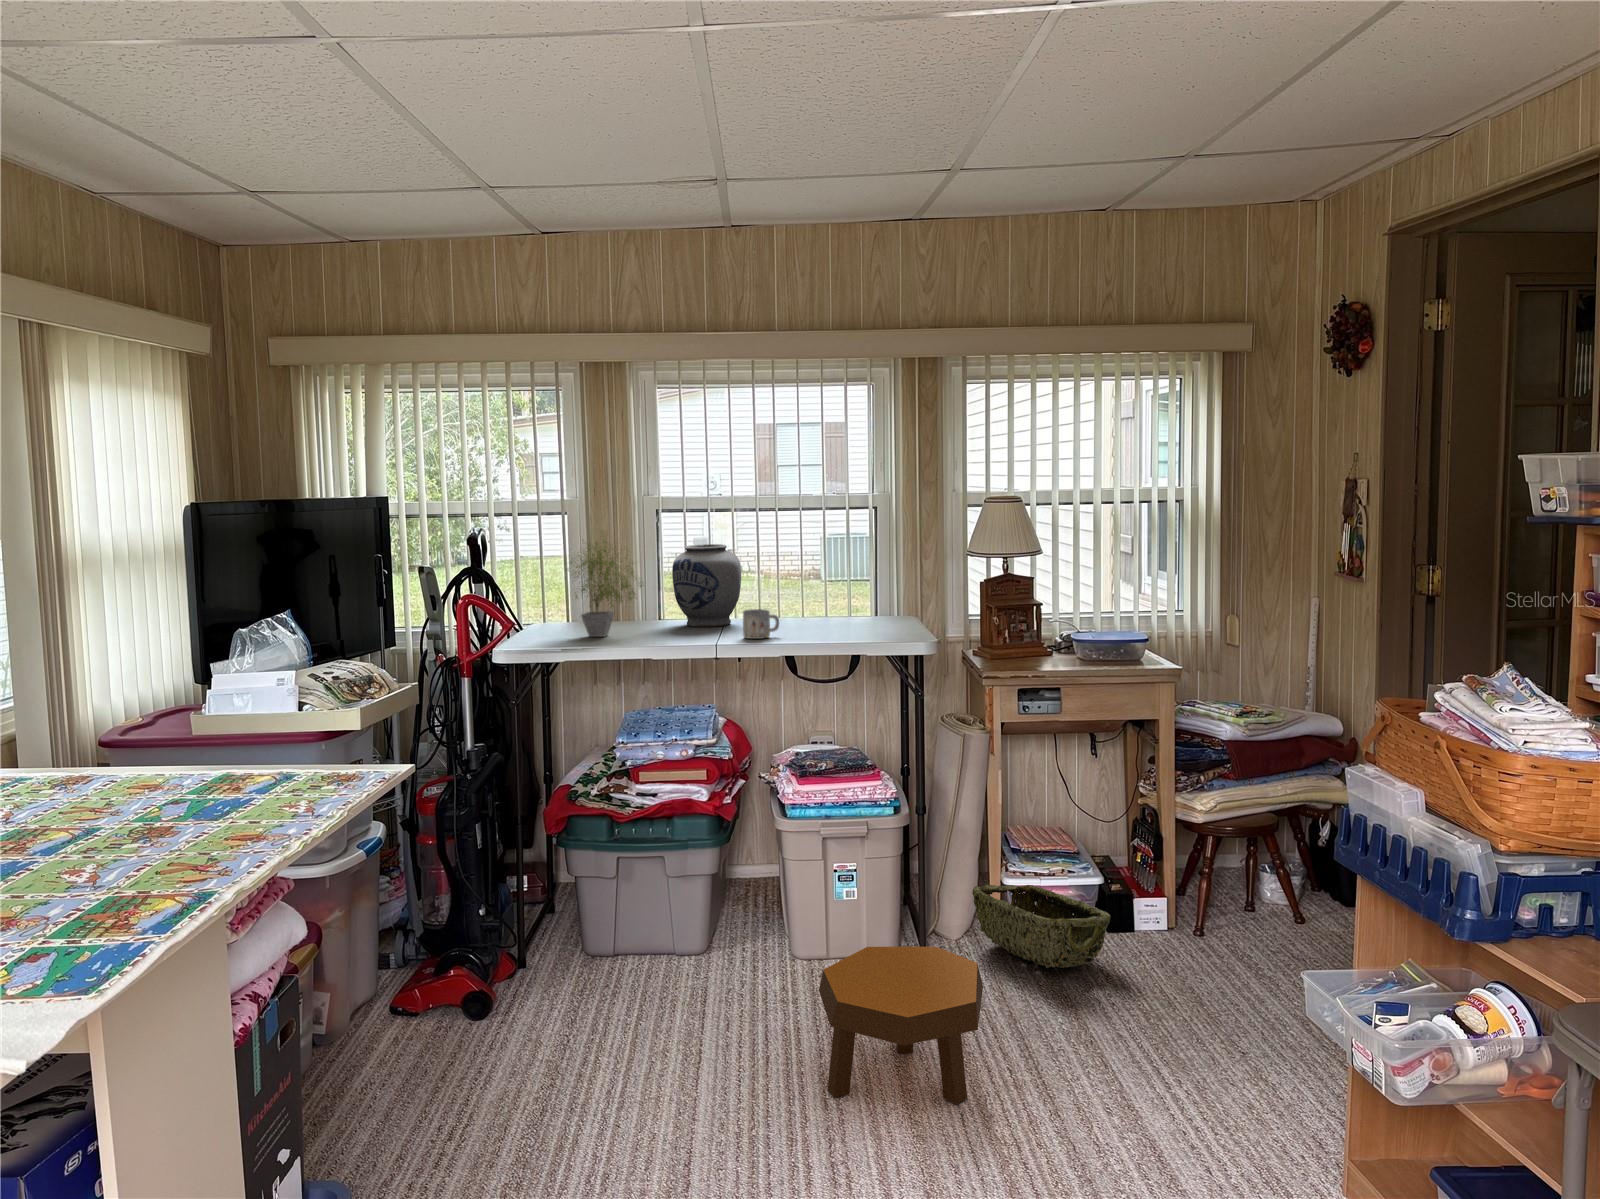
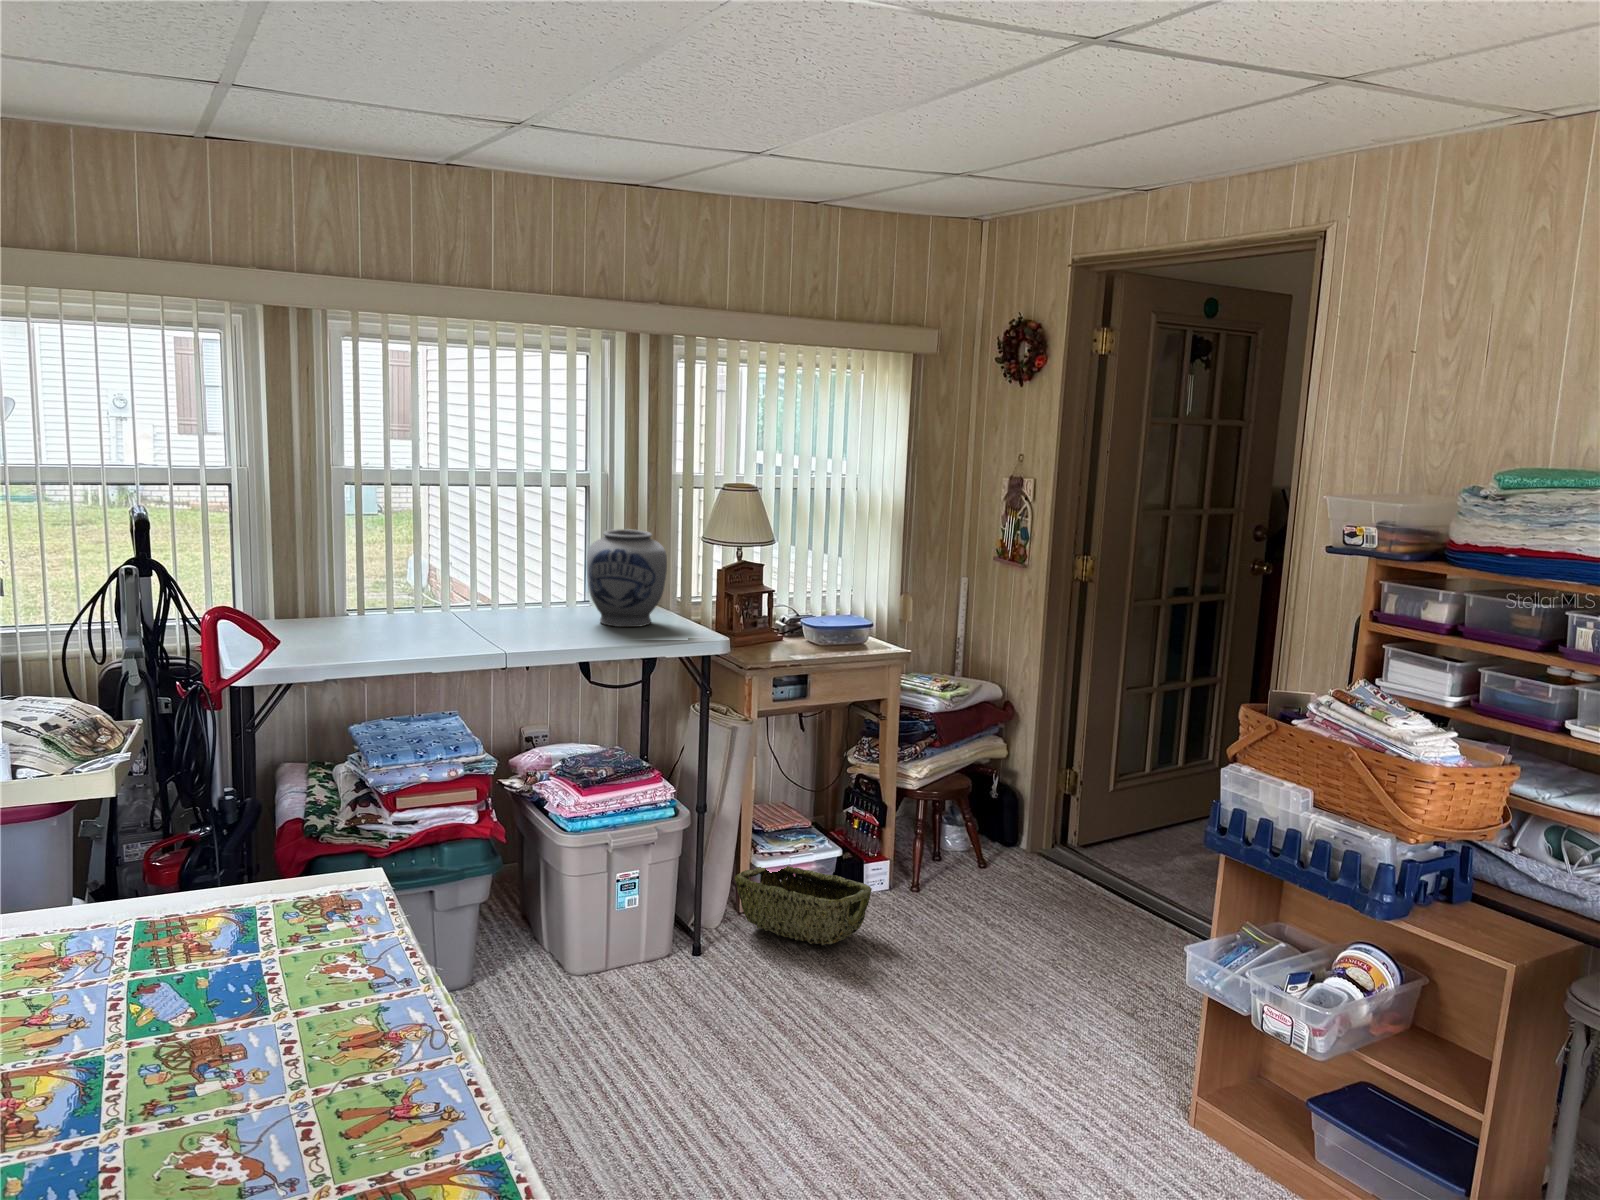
potted plant: present [568,538,642,637] -> none [285,508,398,639]
vase: present [672,544,741,627] -> present [587,529,667,627]
mug: present [743,609,779,639] -> none [526,603,563,638]
footstool: present [819,947,983,1105] -> none [685,950,865,1130]

